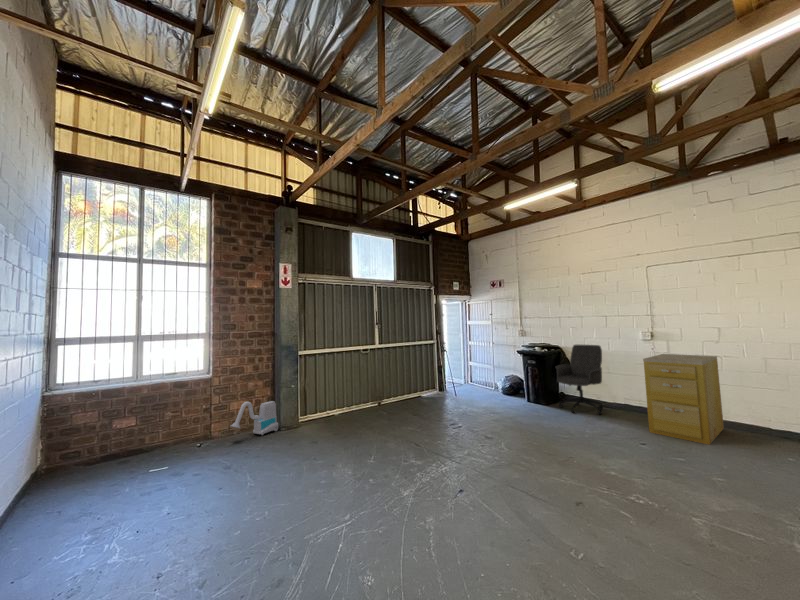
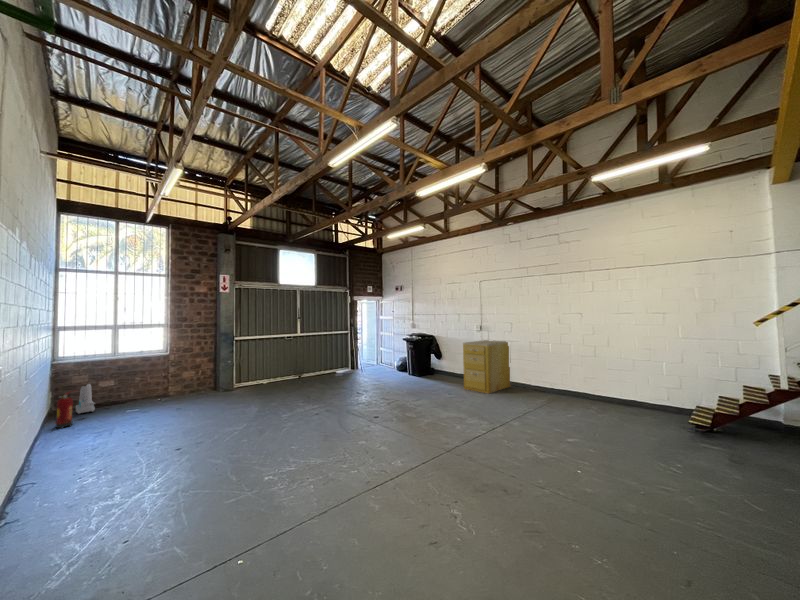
office chair: present [556,345,603,414] -> none [424,334,456,381]
vacuum cleaner: present [231,401,278,435] -> present [76,384,95,414]
fire extinguisher: none [20,445,70,515] -> present [50,392,73,428]

